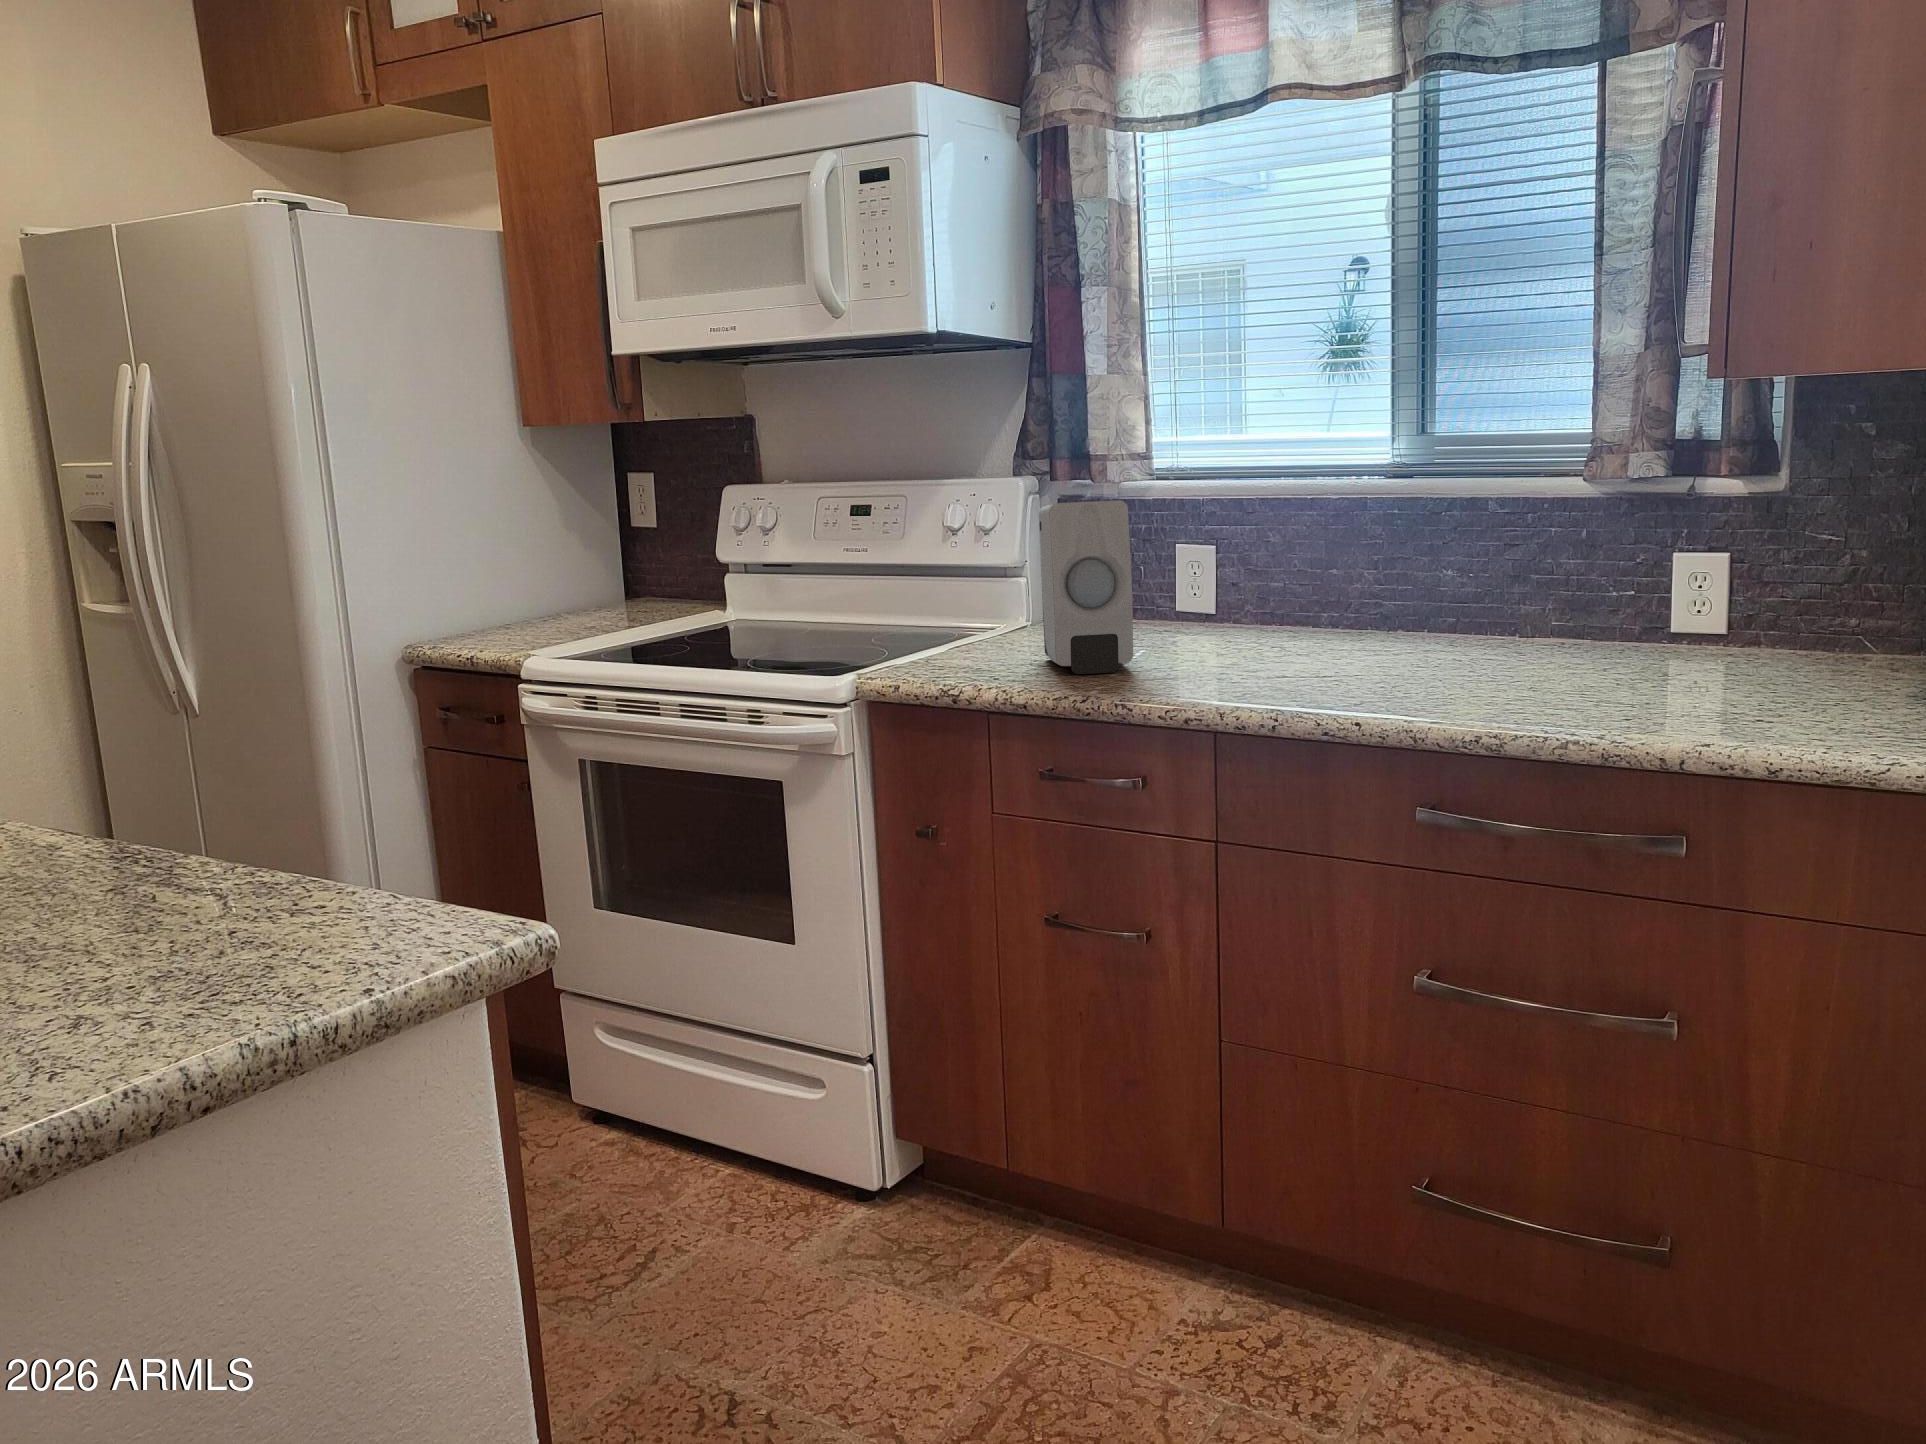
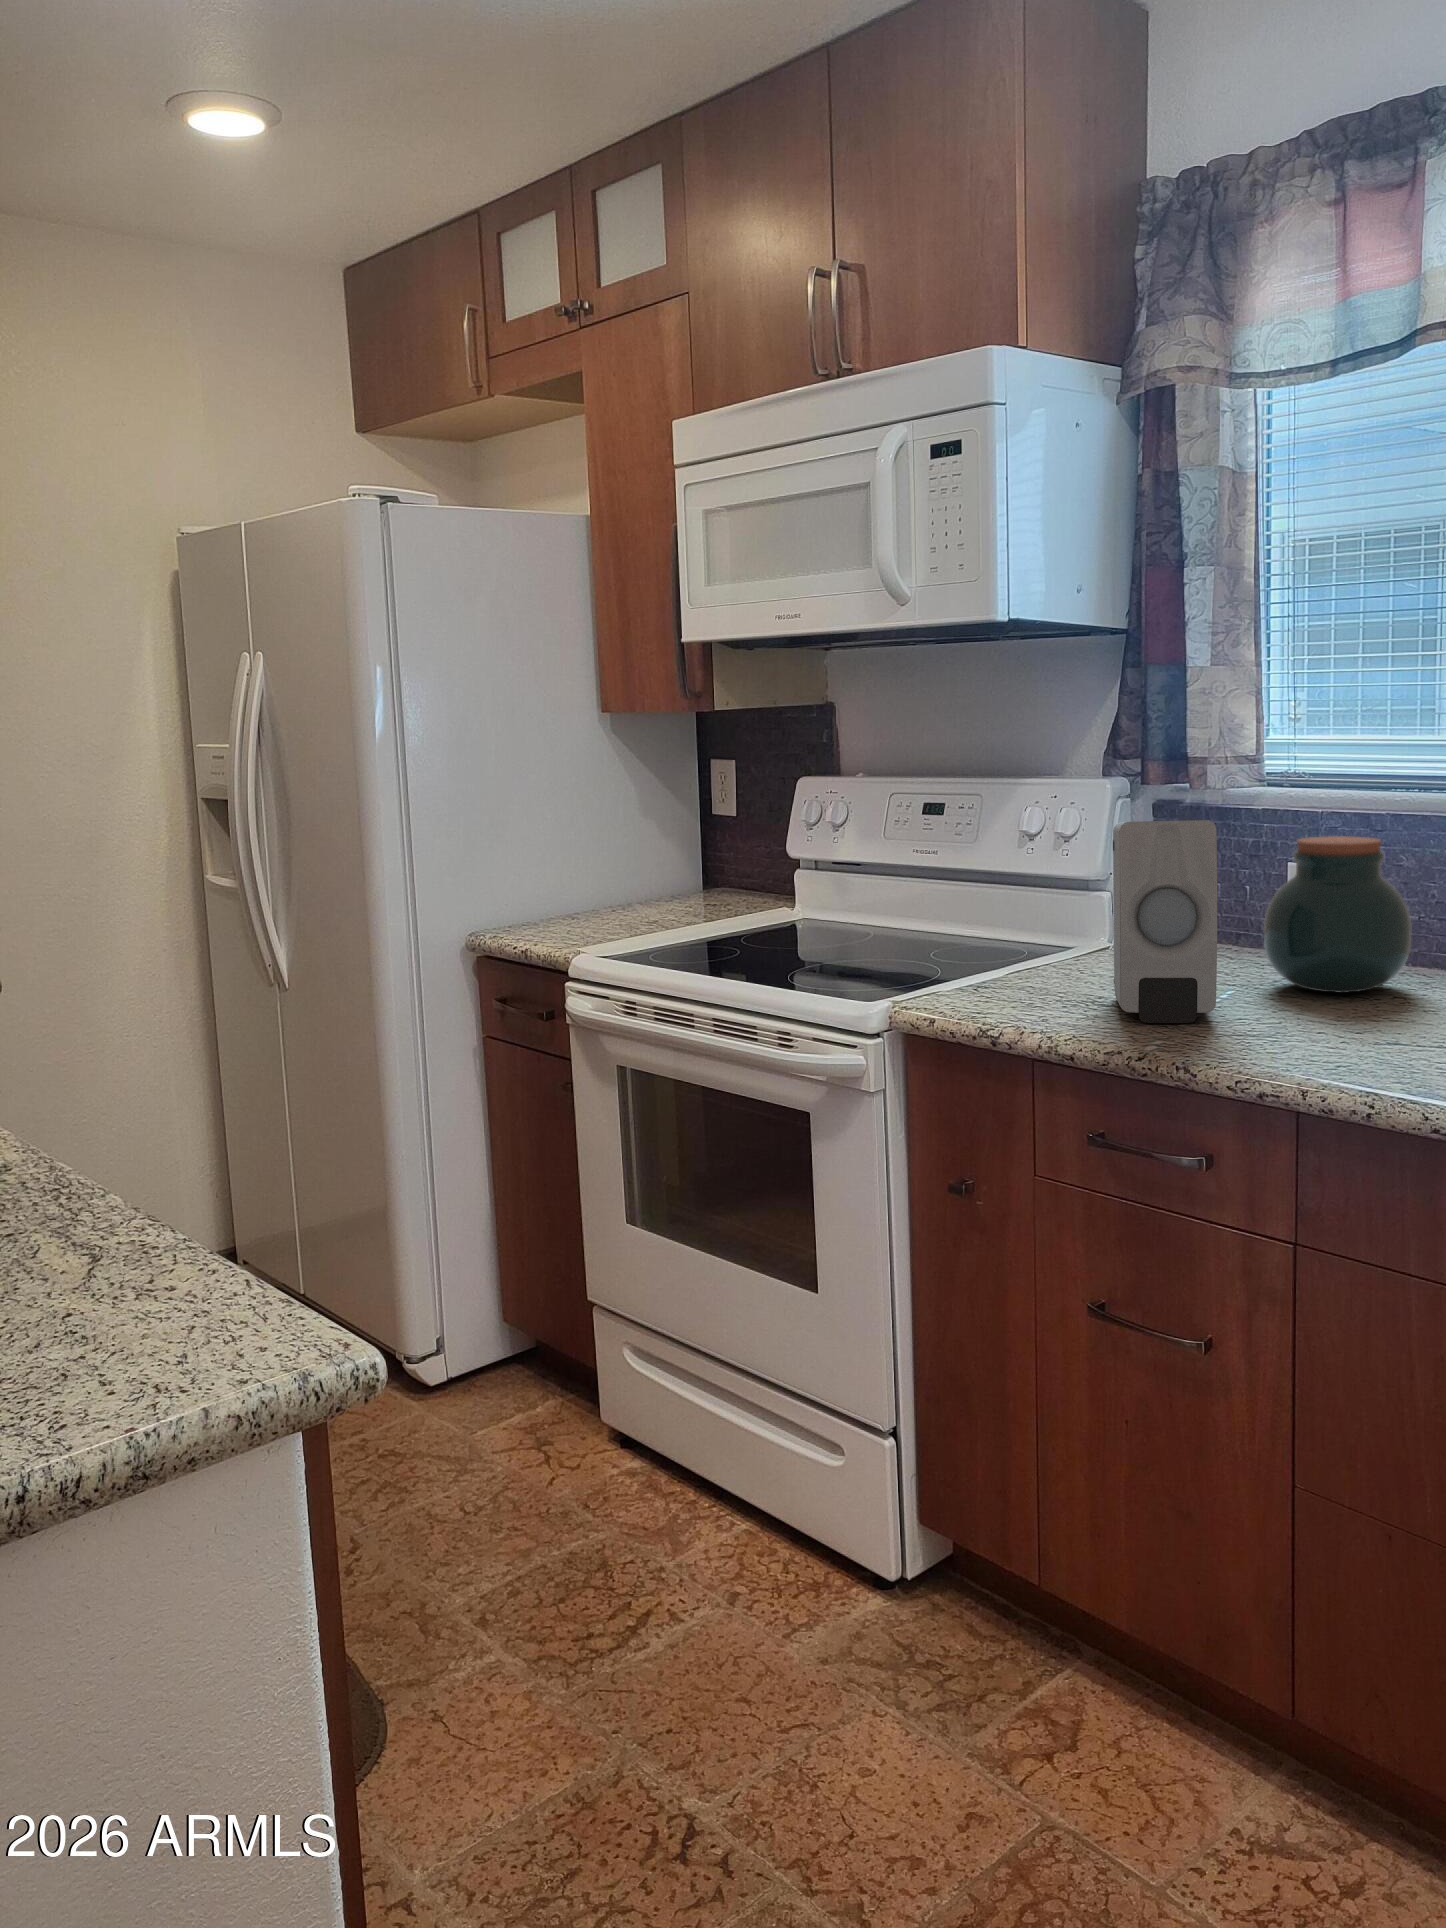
jar: none [1162,515,1277,645] -> present [1264,836,1411,993]

